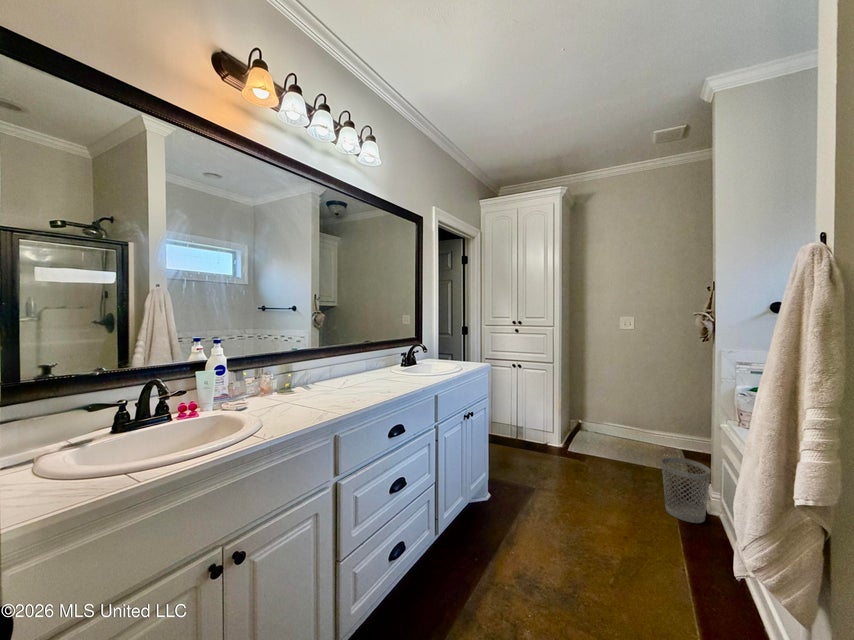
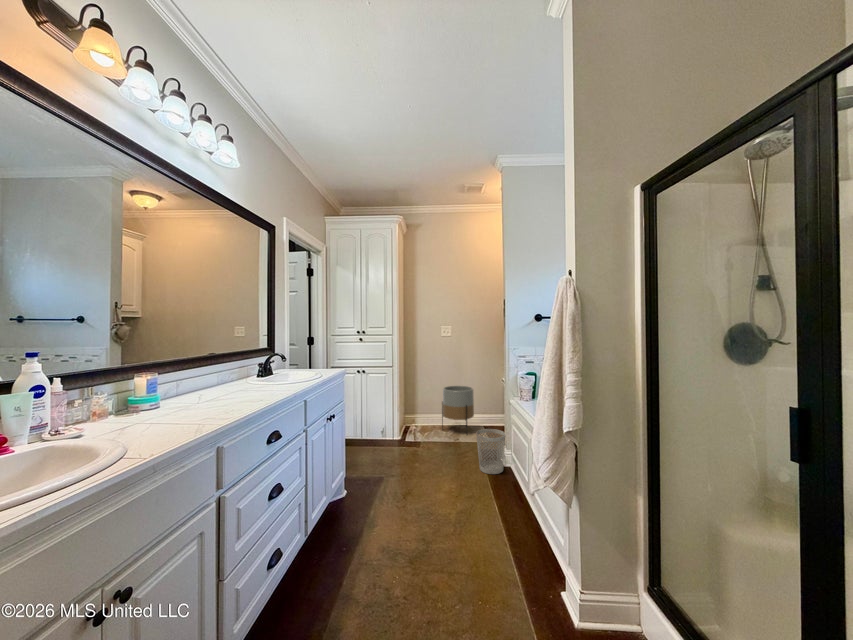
planter: none [618,392,665,459] -> present [442,386,474,429]

